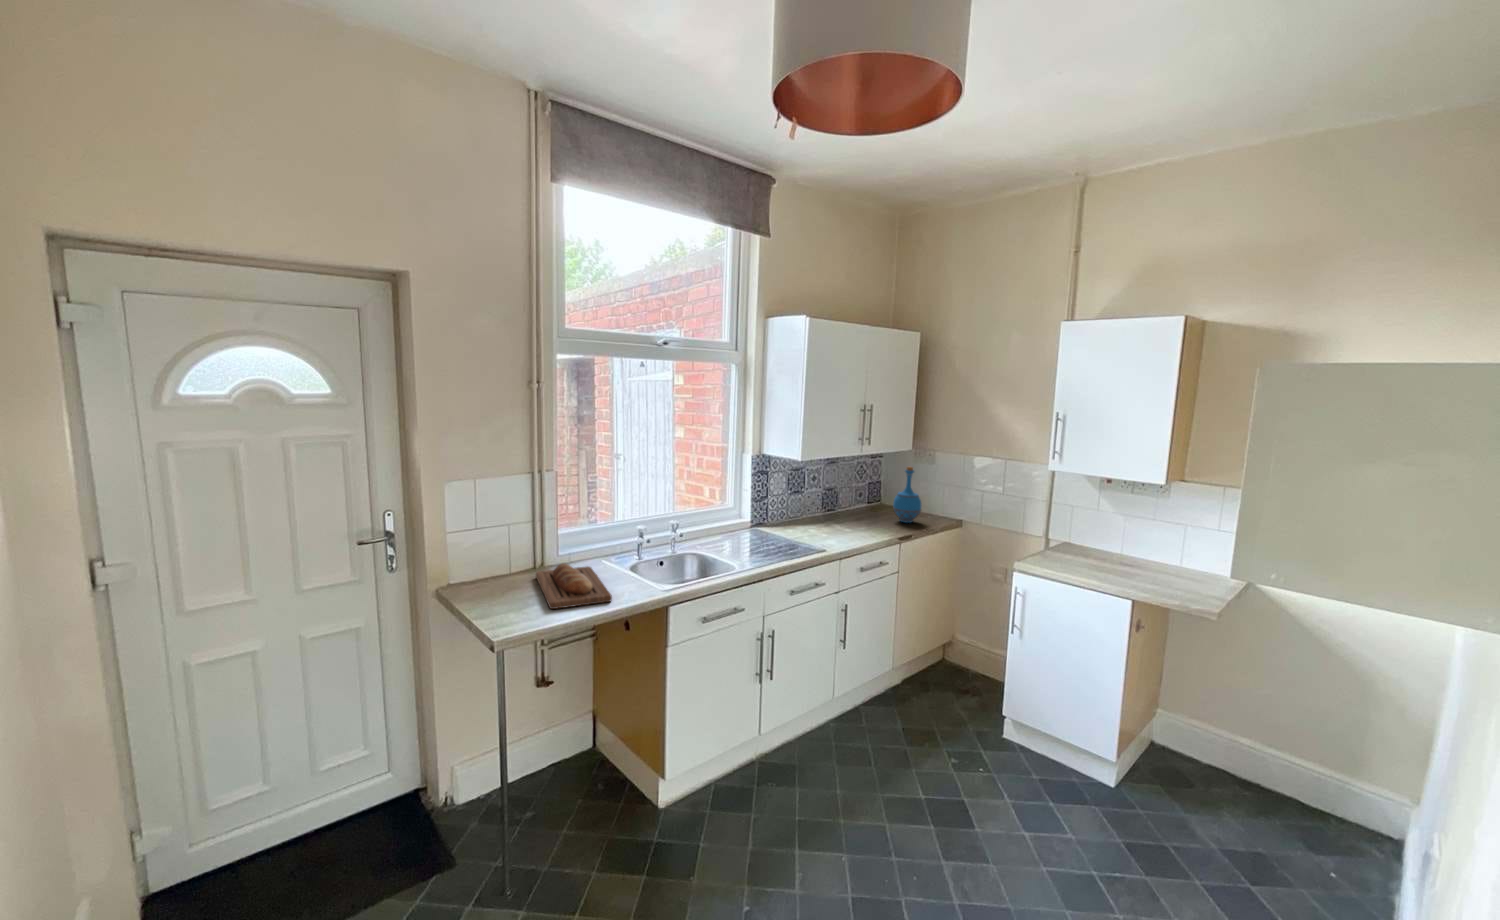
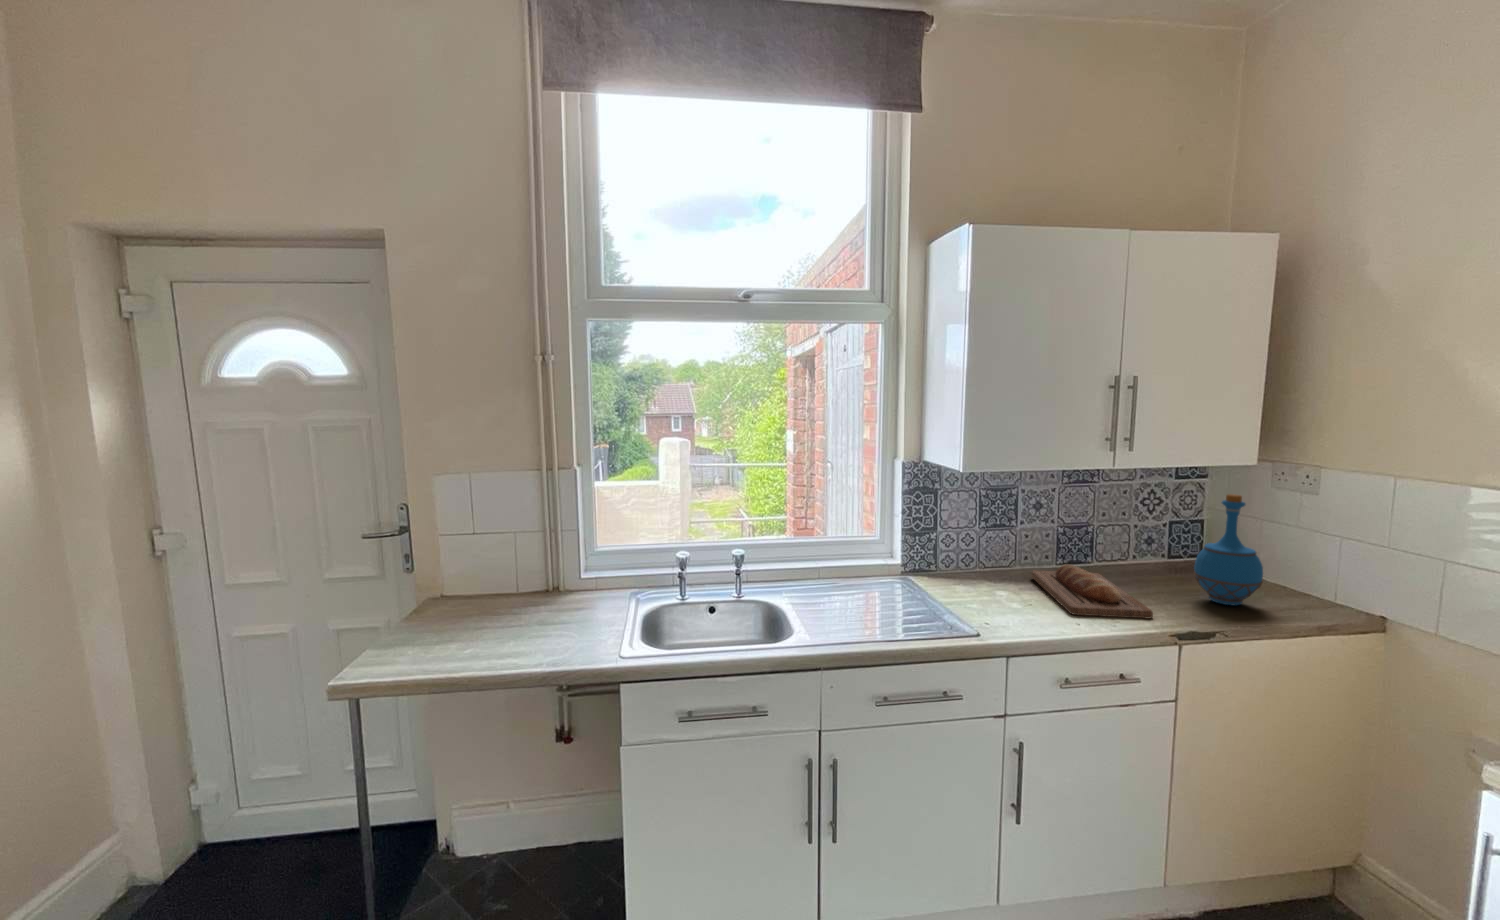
bread loaf: present [536,564,612,609] -> present [1031,565,1153,618]

